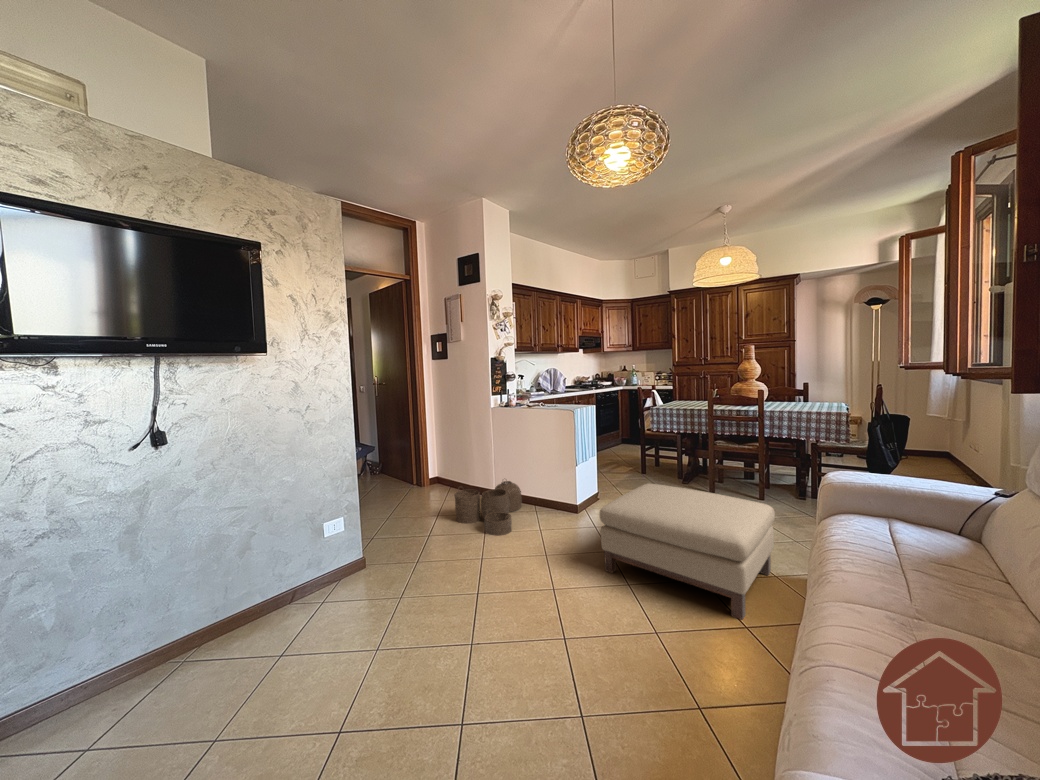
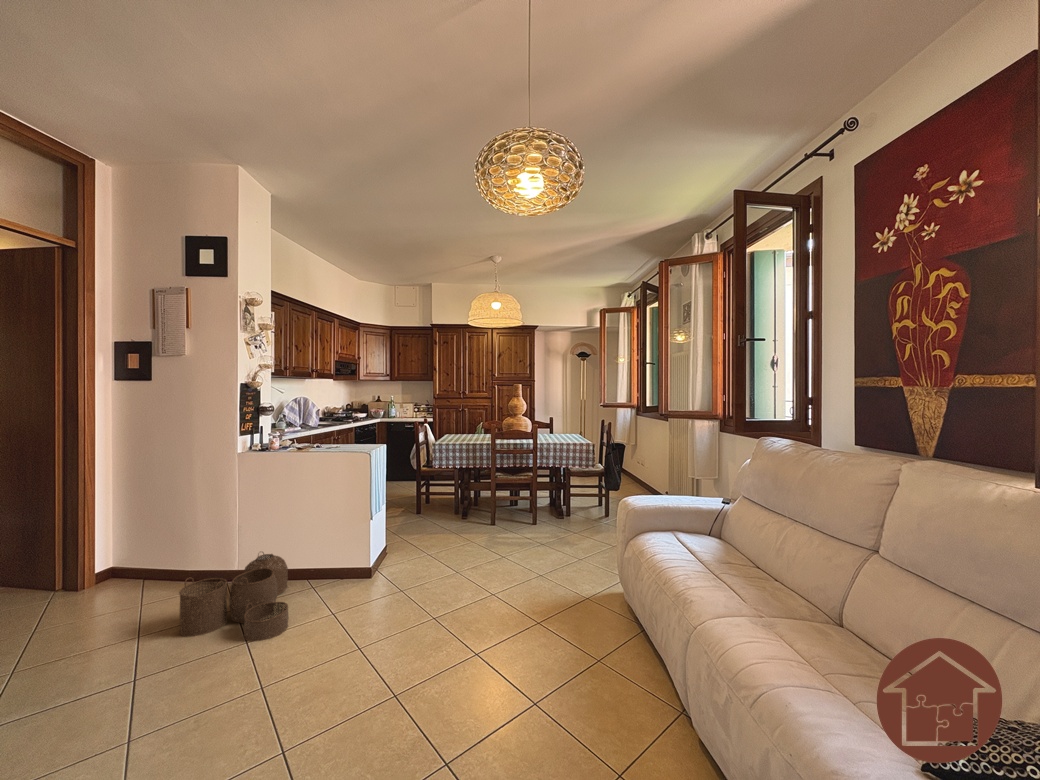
ottoman: present [600,483,775,620] -> none [434,529,591,651]

